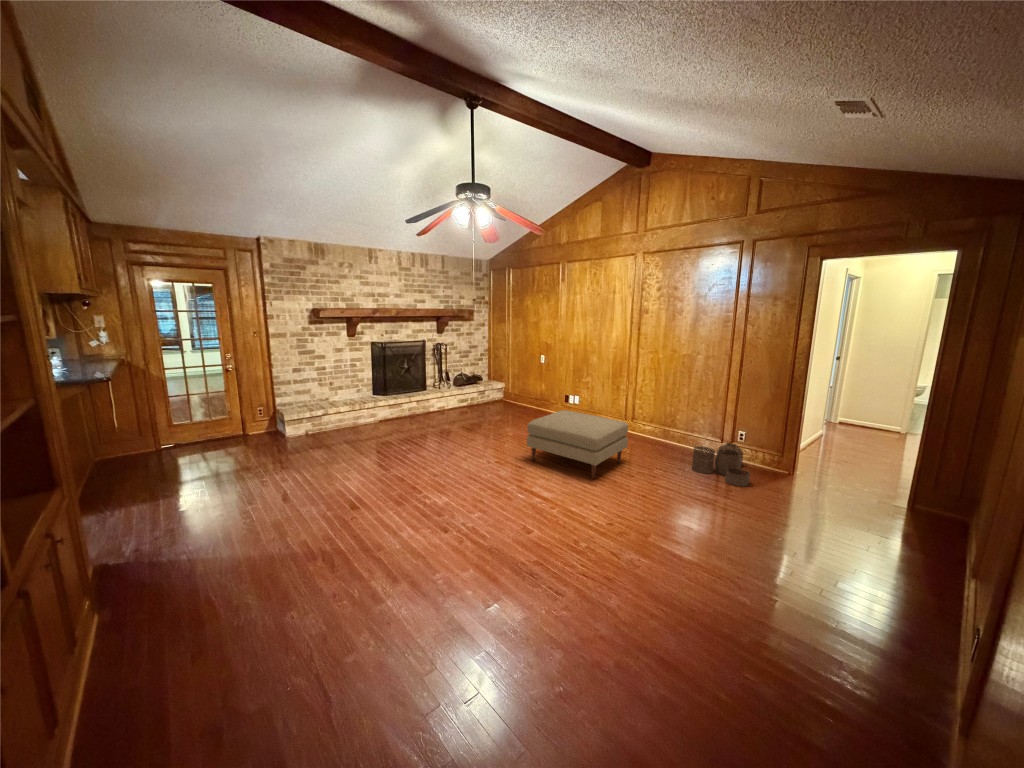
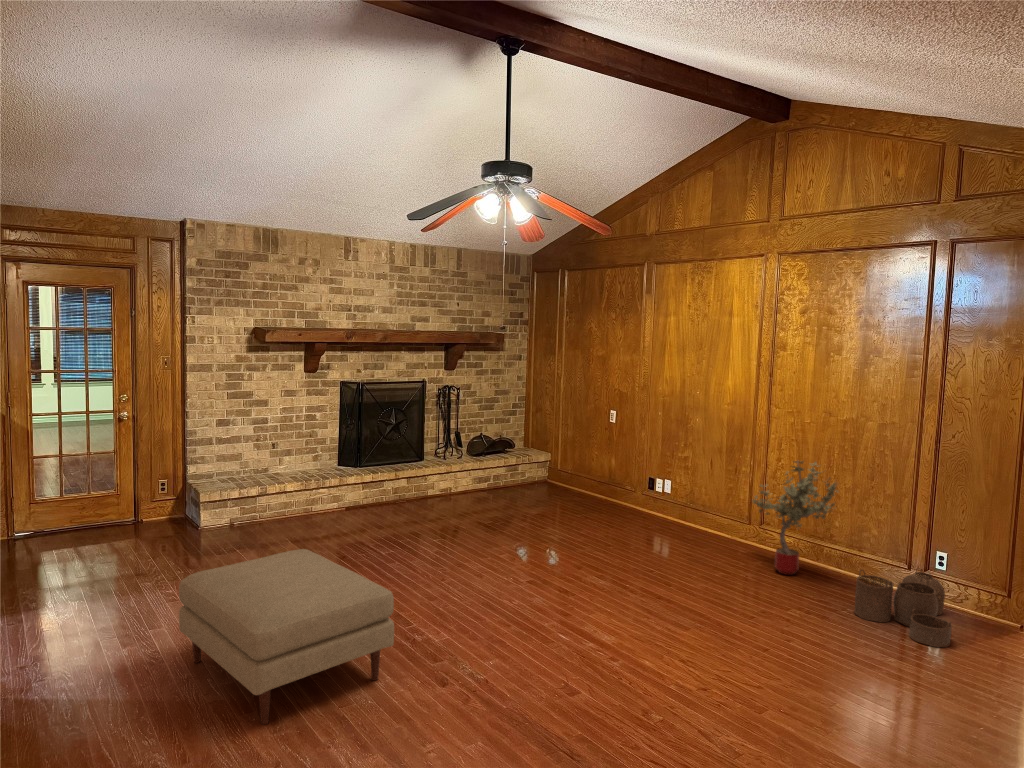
potted tree: none [628,380,682,448] -> present [753,461,838,575]
ottoman: present [527,410,628,479] -> present [179,549,394,725]

